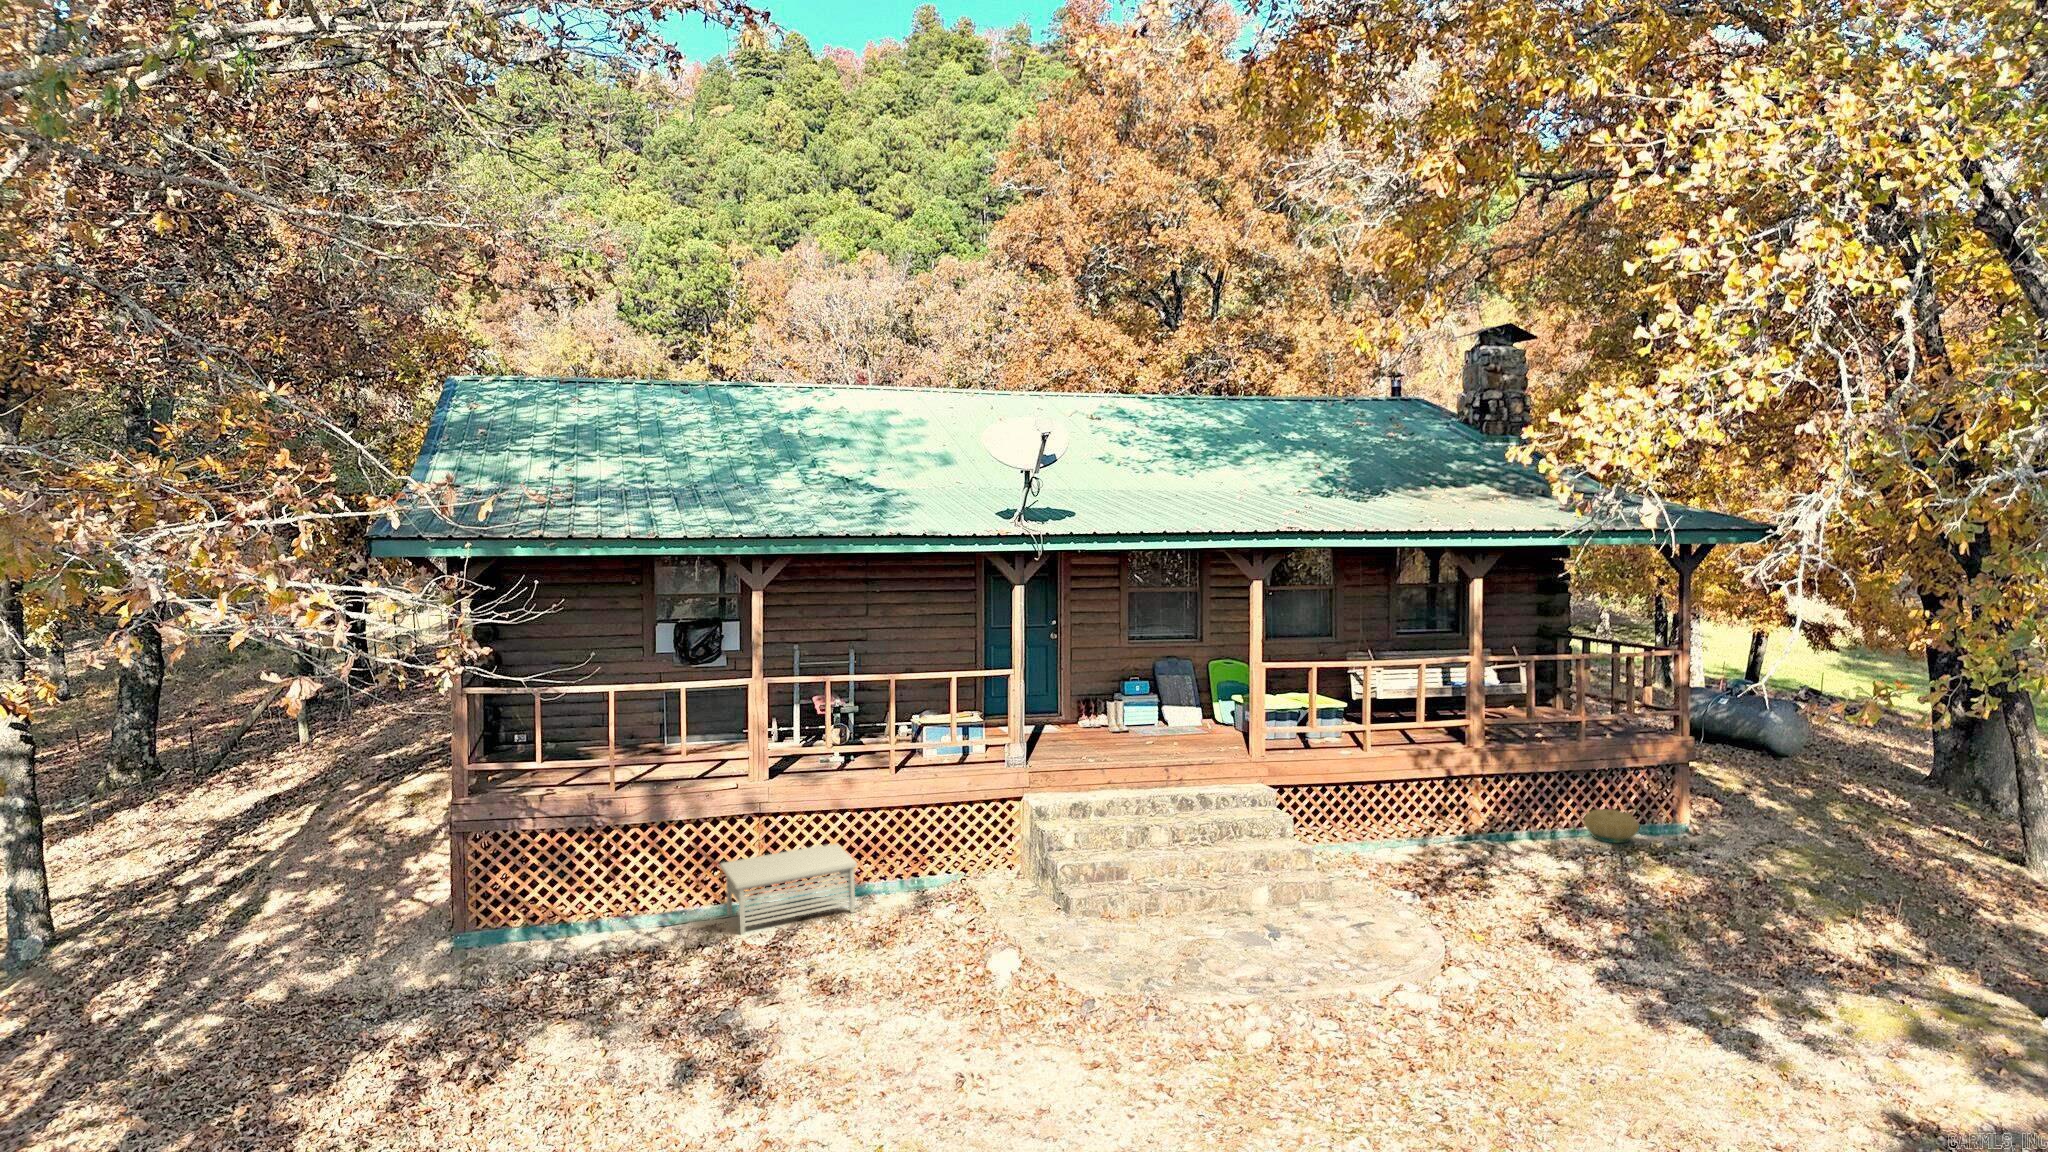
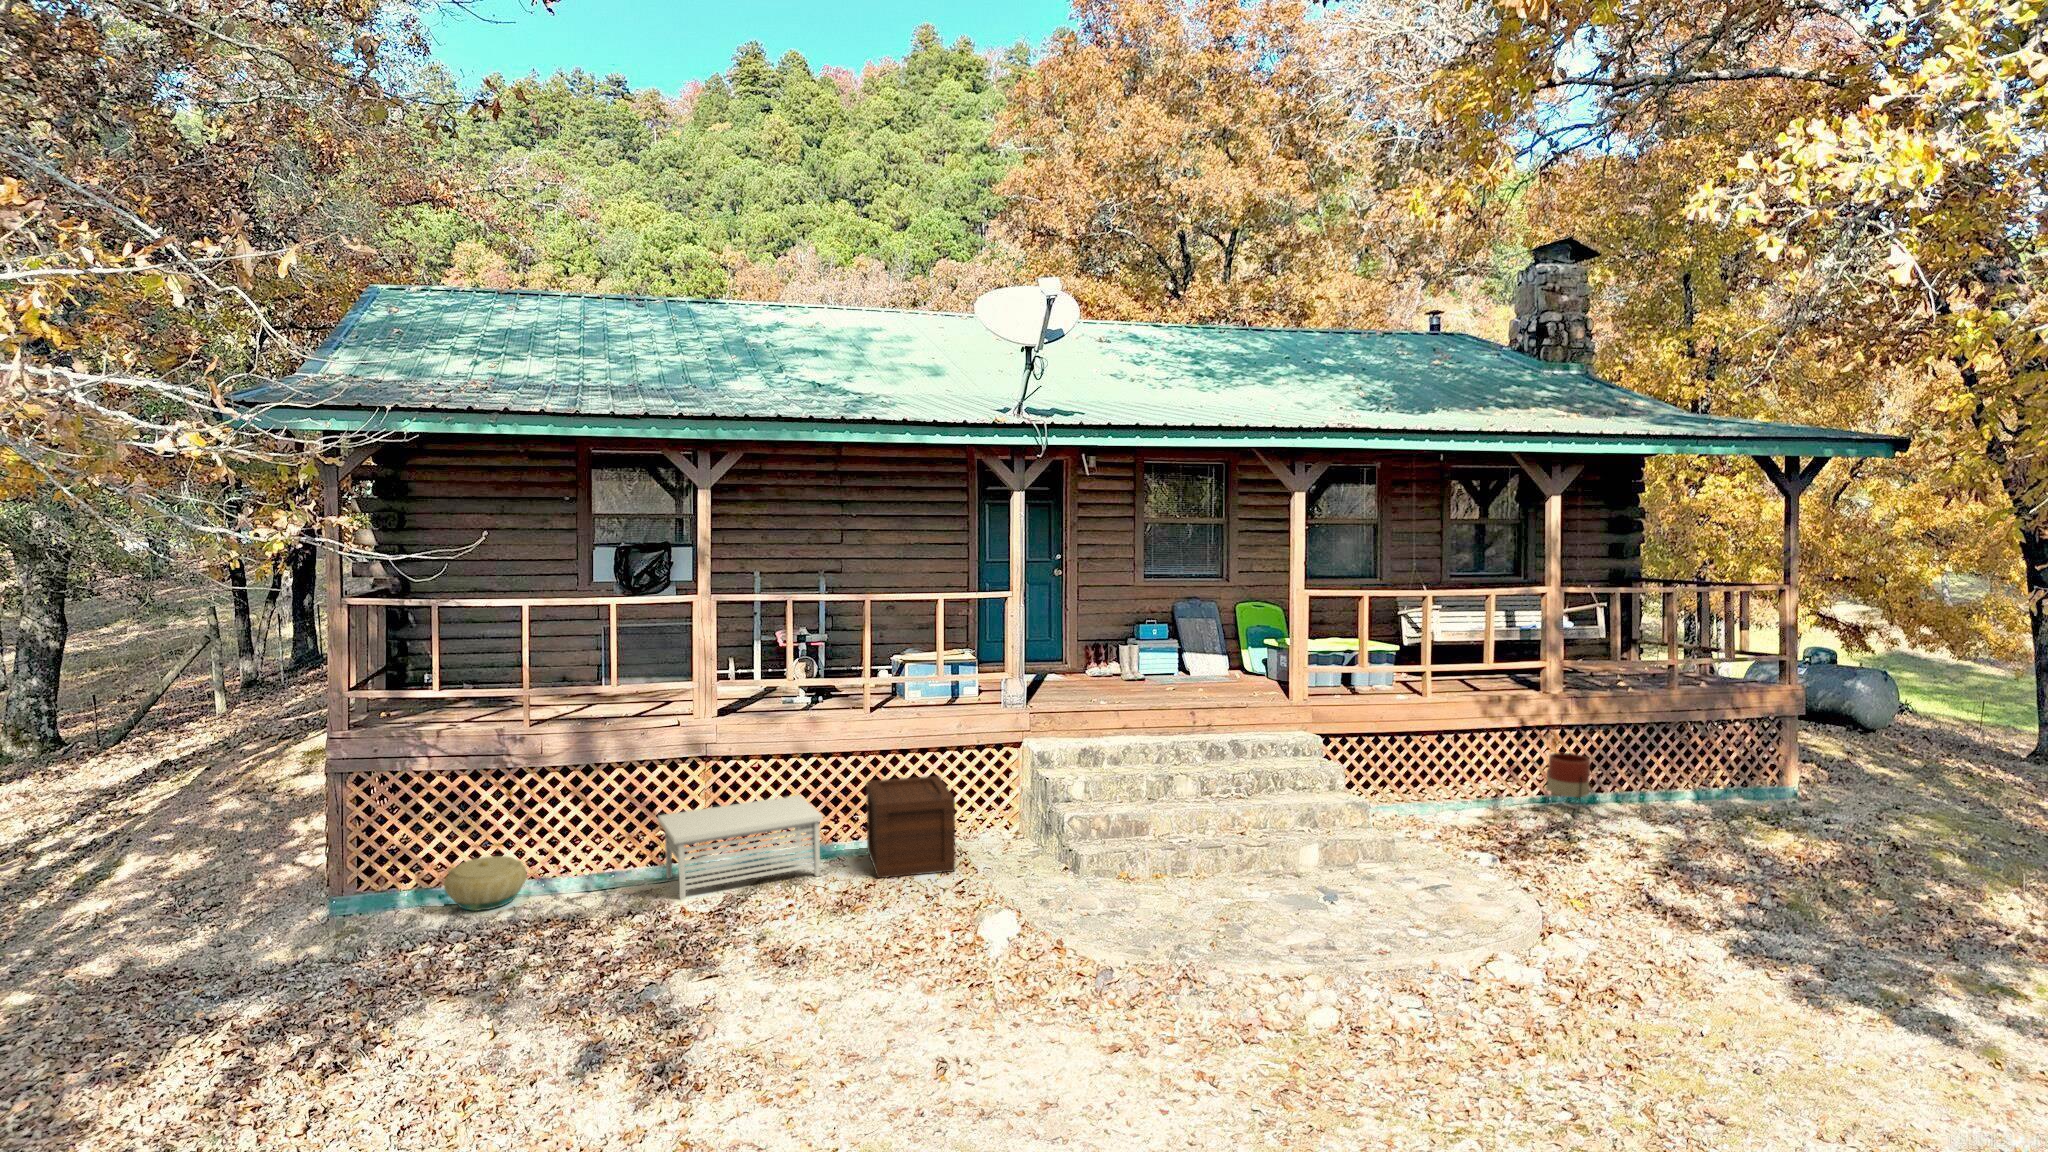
planter: none [1470,798,1507,851] -> present [1546,753,1590,799]
basket: present [1584,809,1639,843] -> present [444,856,527,911]
wooden crate: none [892,826,967,915] -> present [866,776,955,878]

